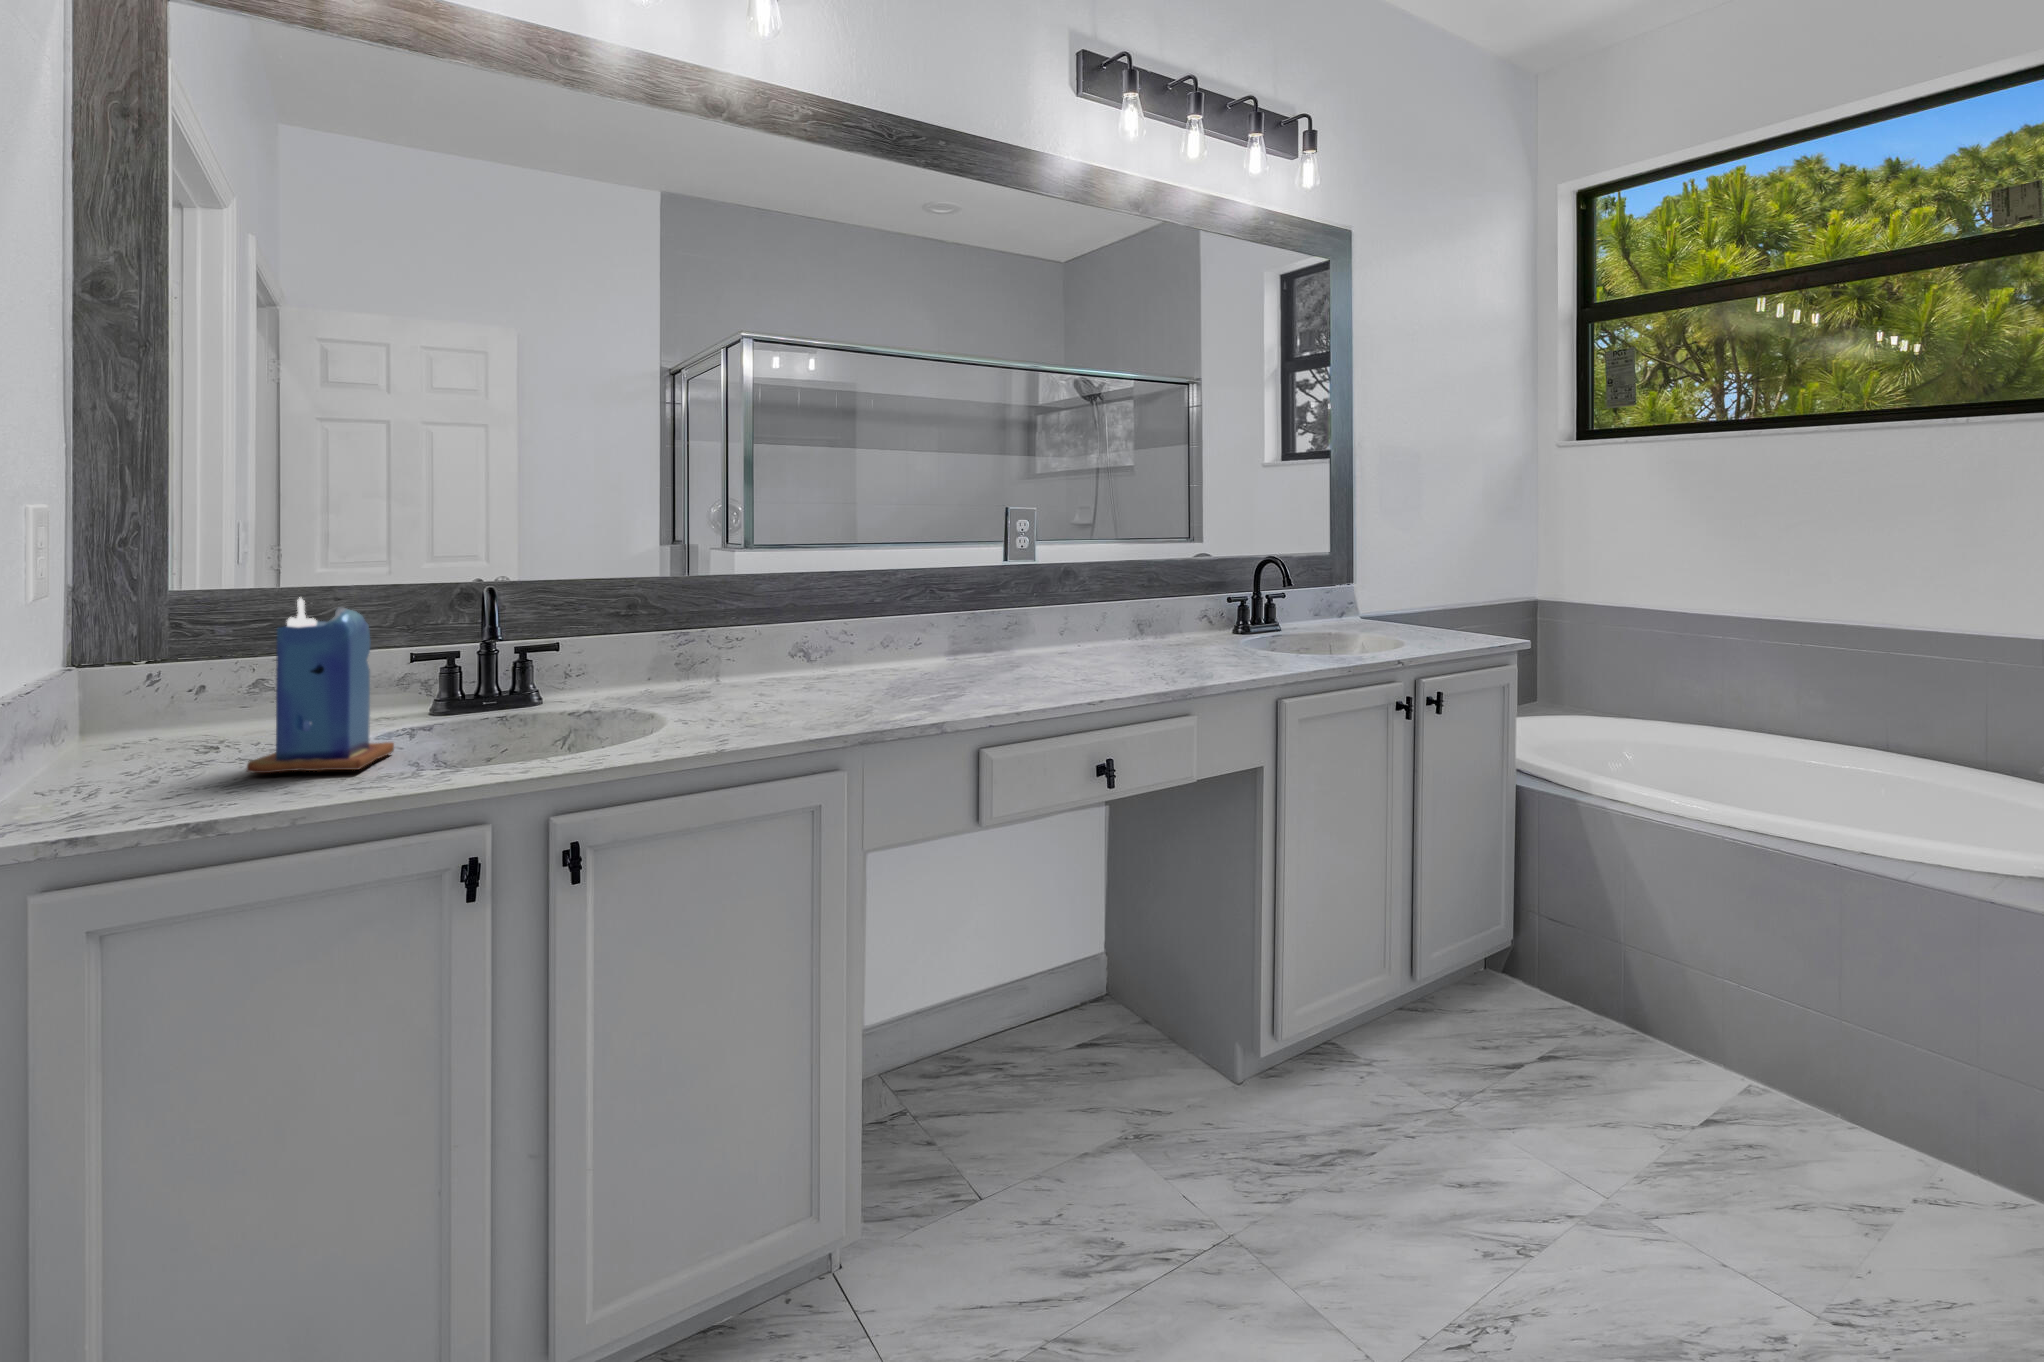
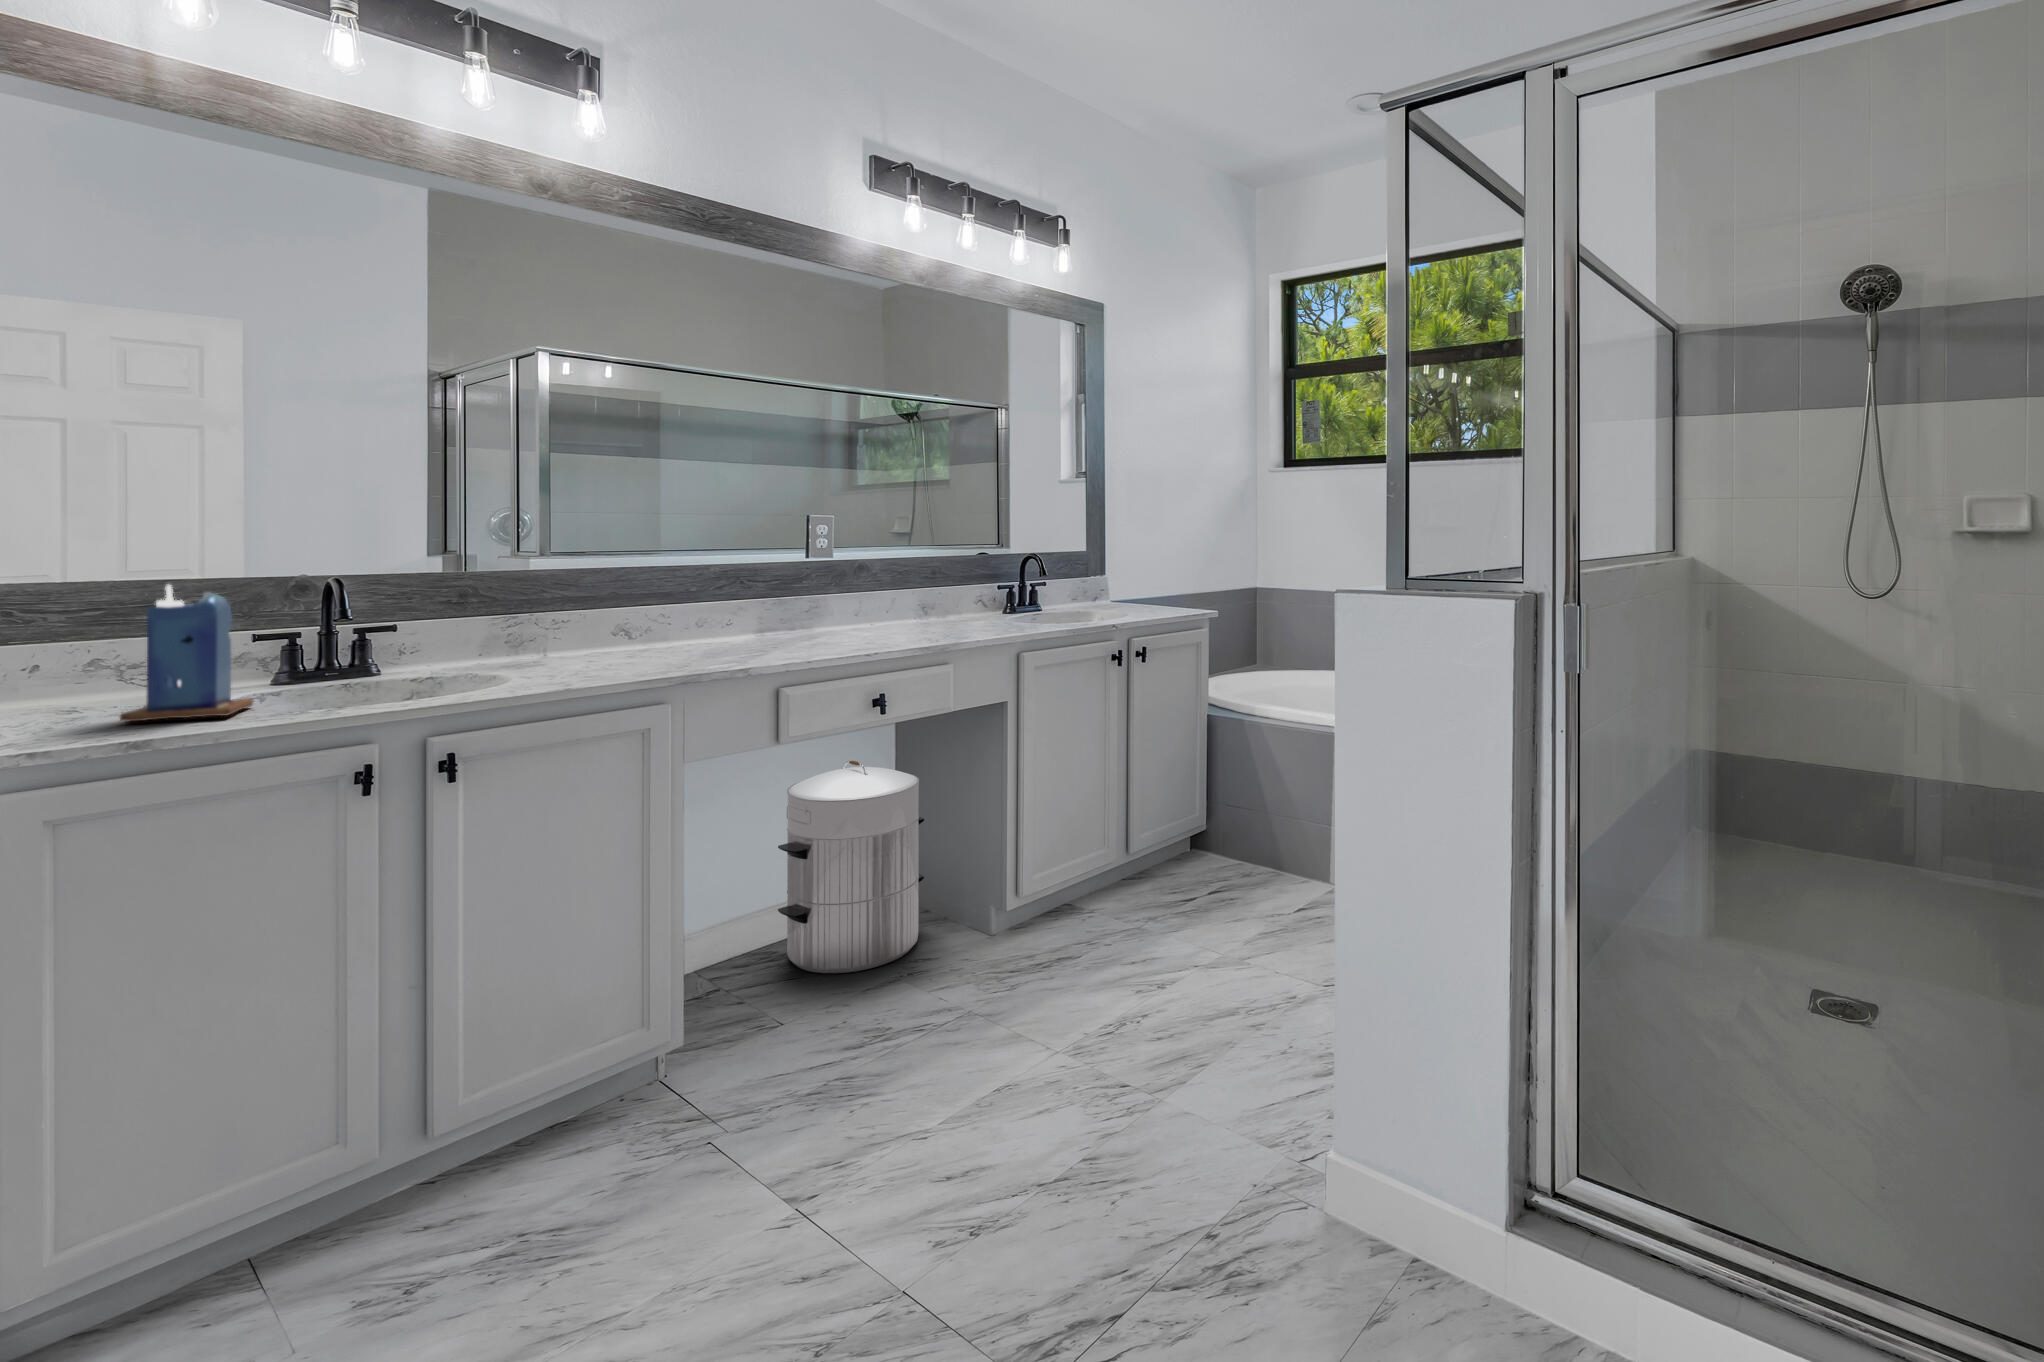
waste bin: none [975,826,1148,1111] -> present [778,761,924,973]

